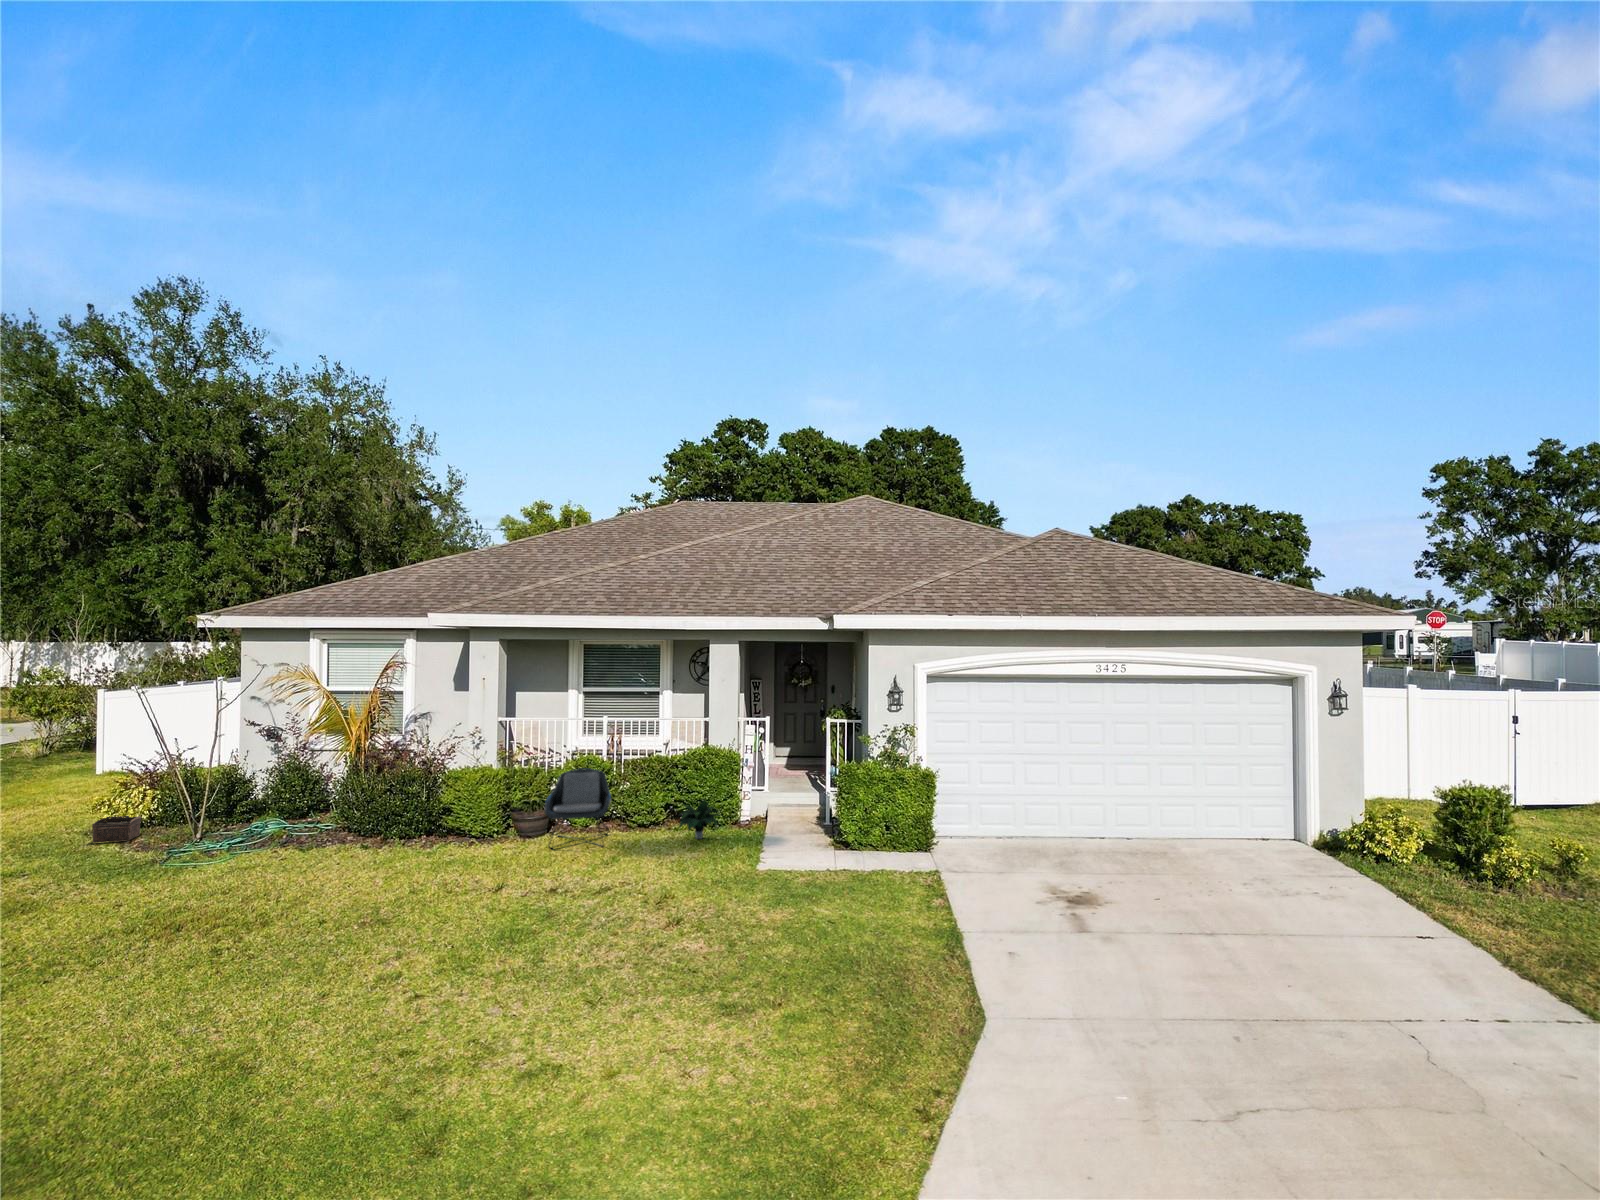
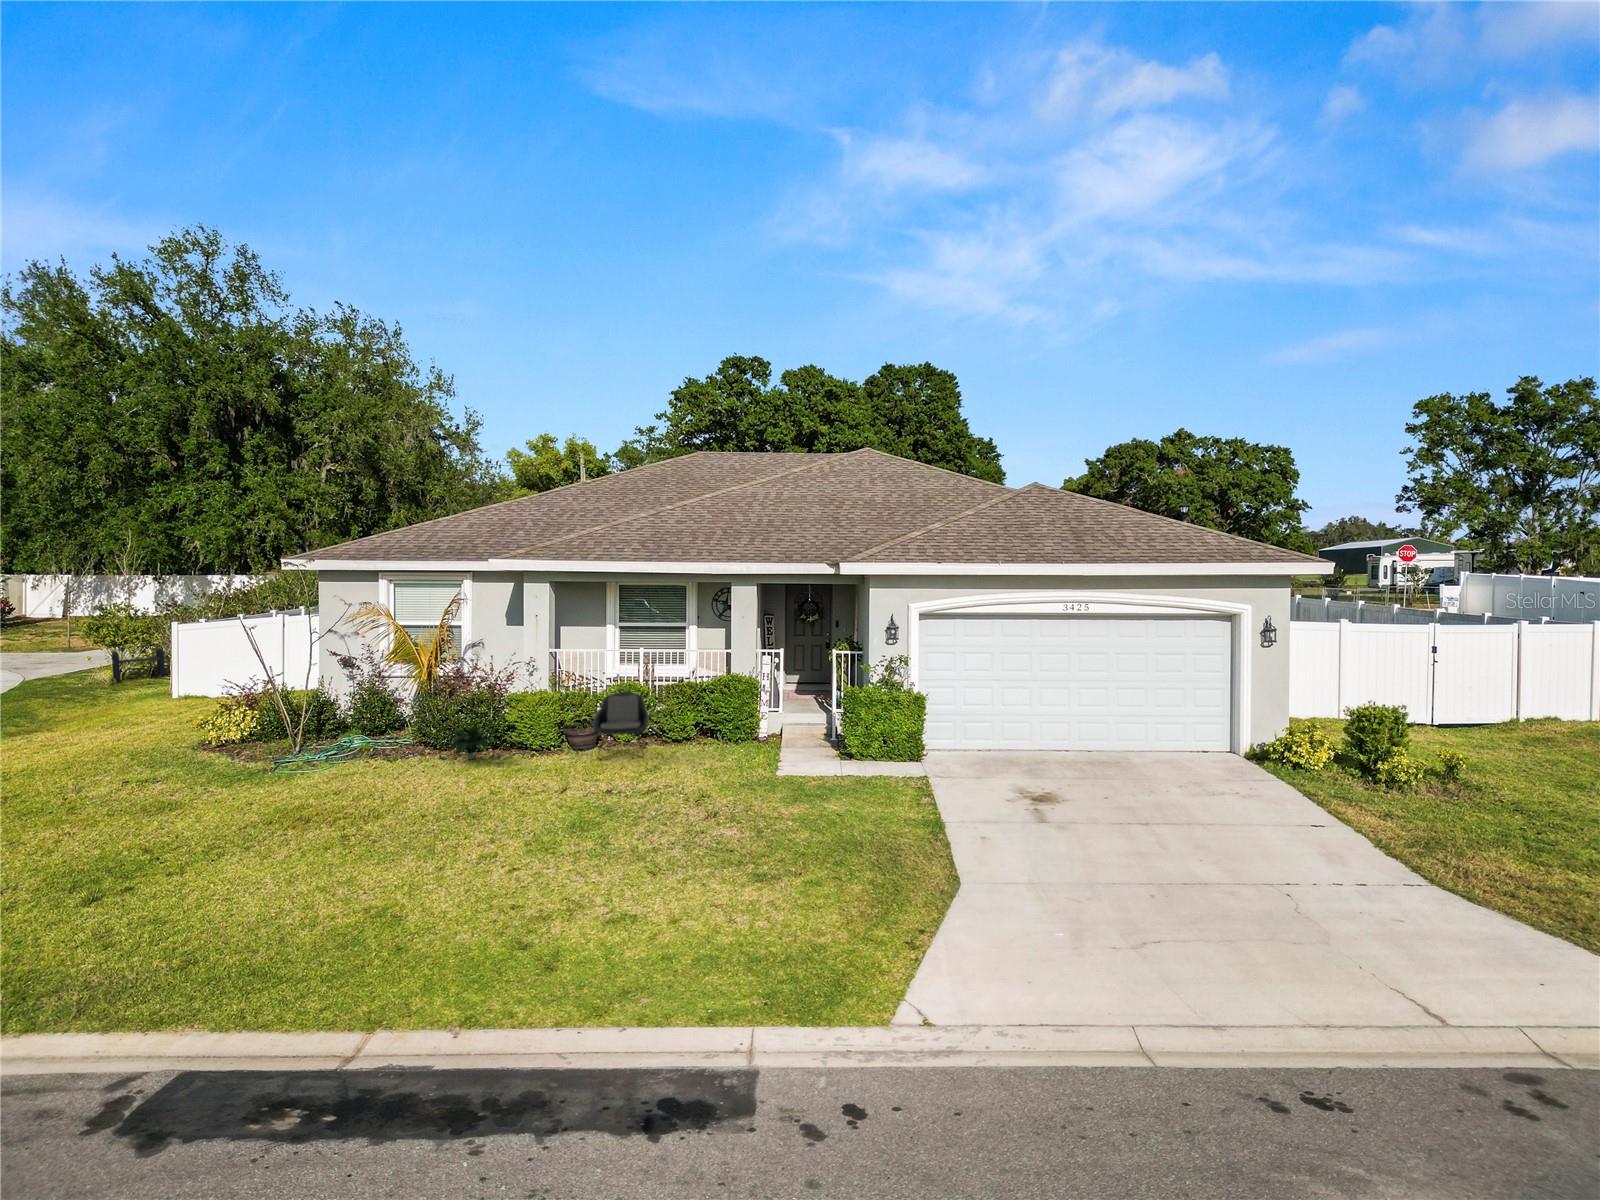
bench: none [24,720,84,756] -> present [112,648,165,681]
potted plant: present [679,799,720,839] -> present [451,724,489,760]
basket: present [92,816,141,843] -> none [208,732,247,755]

